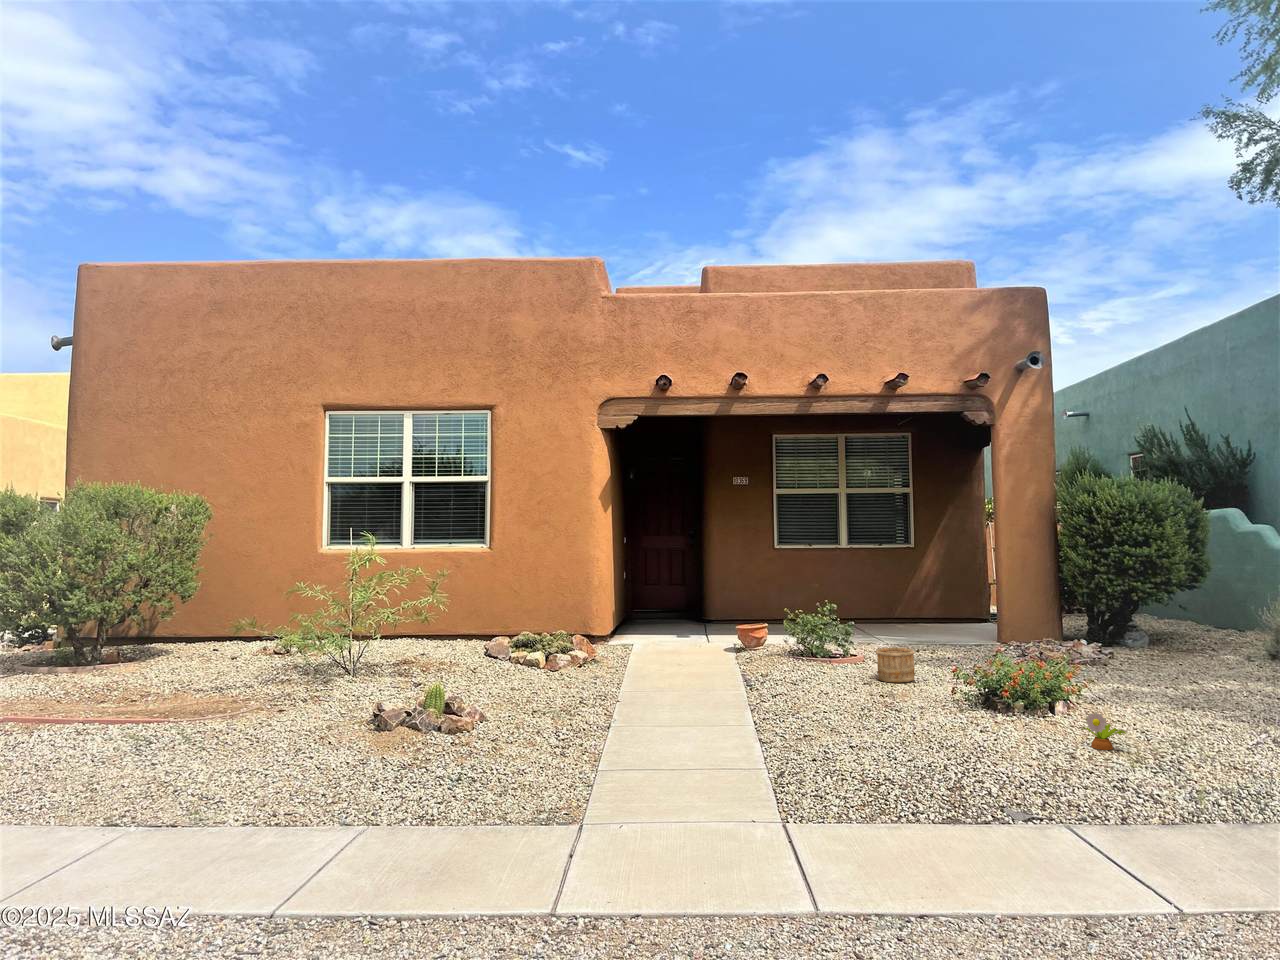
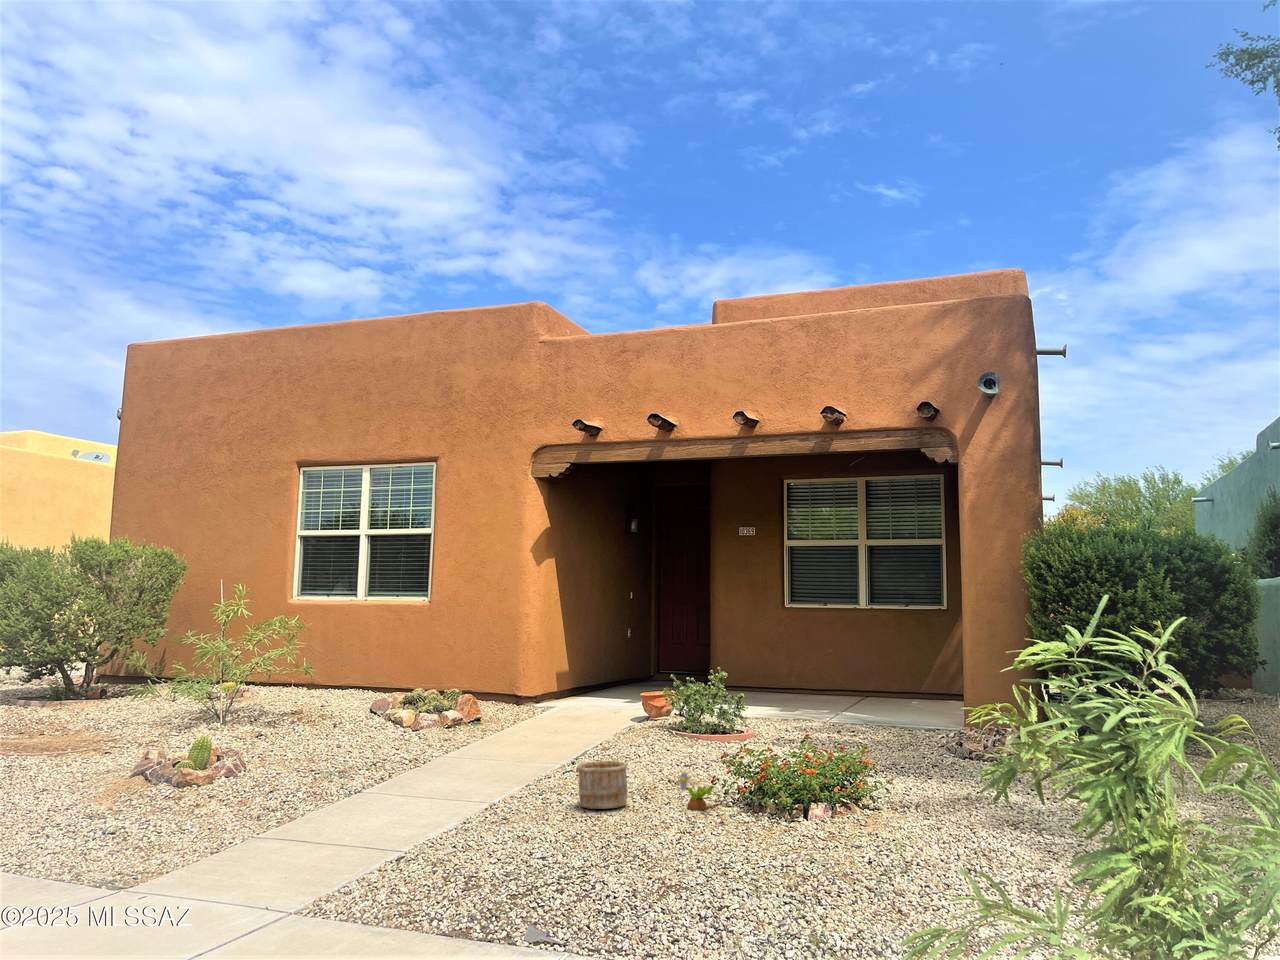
wooden bucket: present [876,648,915,683] -> present [577,761,627,809]

